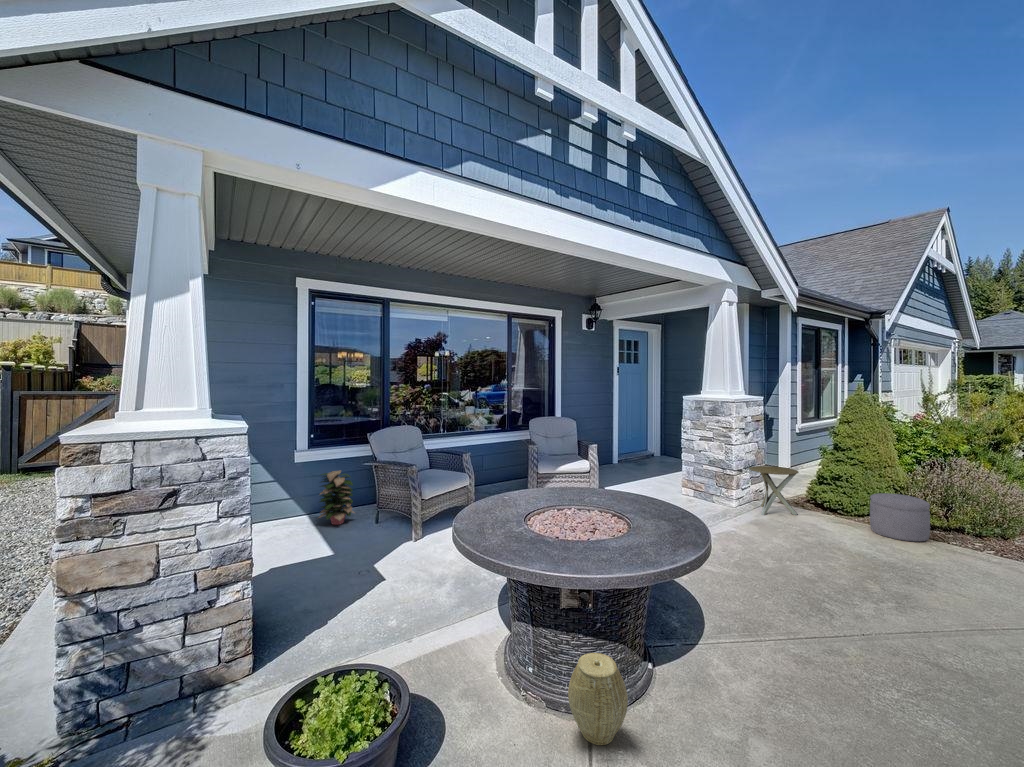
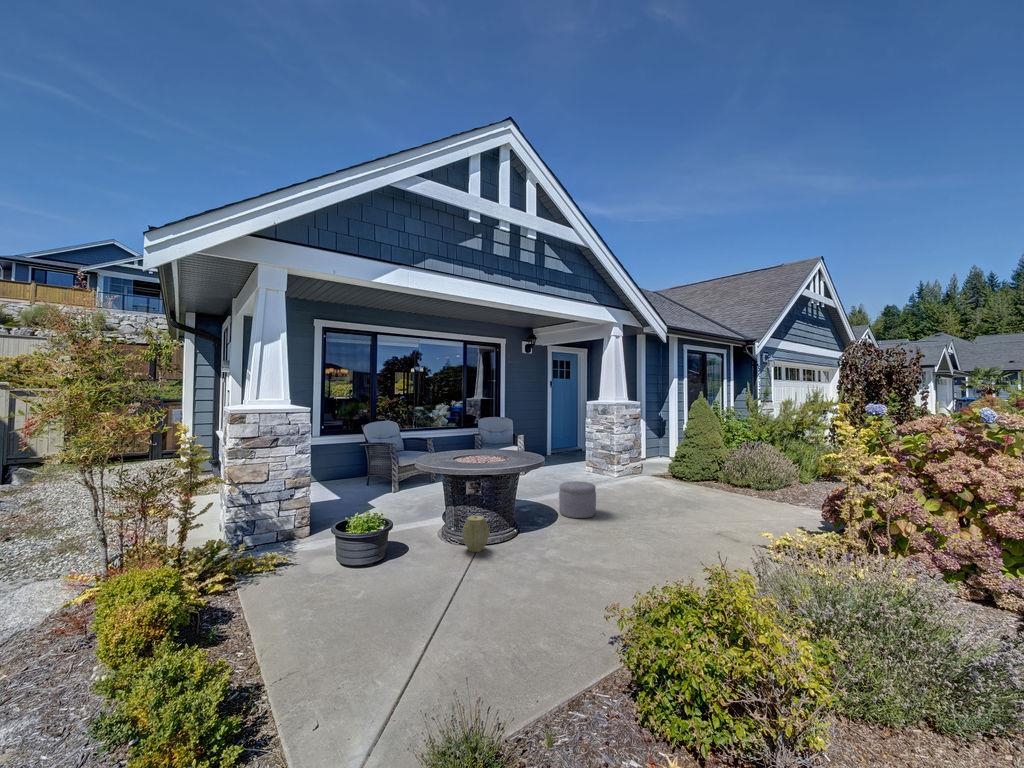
side table: present [749,466,799,515] -> none [627,450,657,483]
decorative plant: present [319,470,355,525] -> none [326,450,354,487]
ottoman: present [870,493,930,541] -> present [559,481,596,518]

